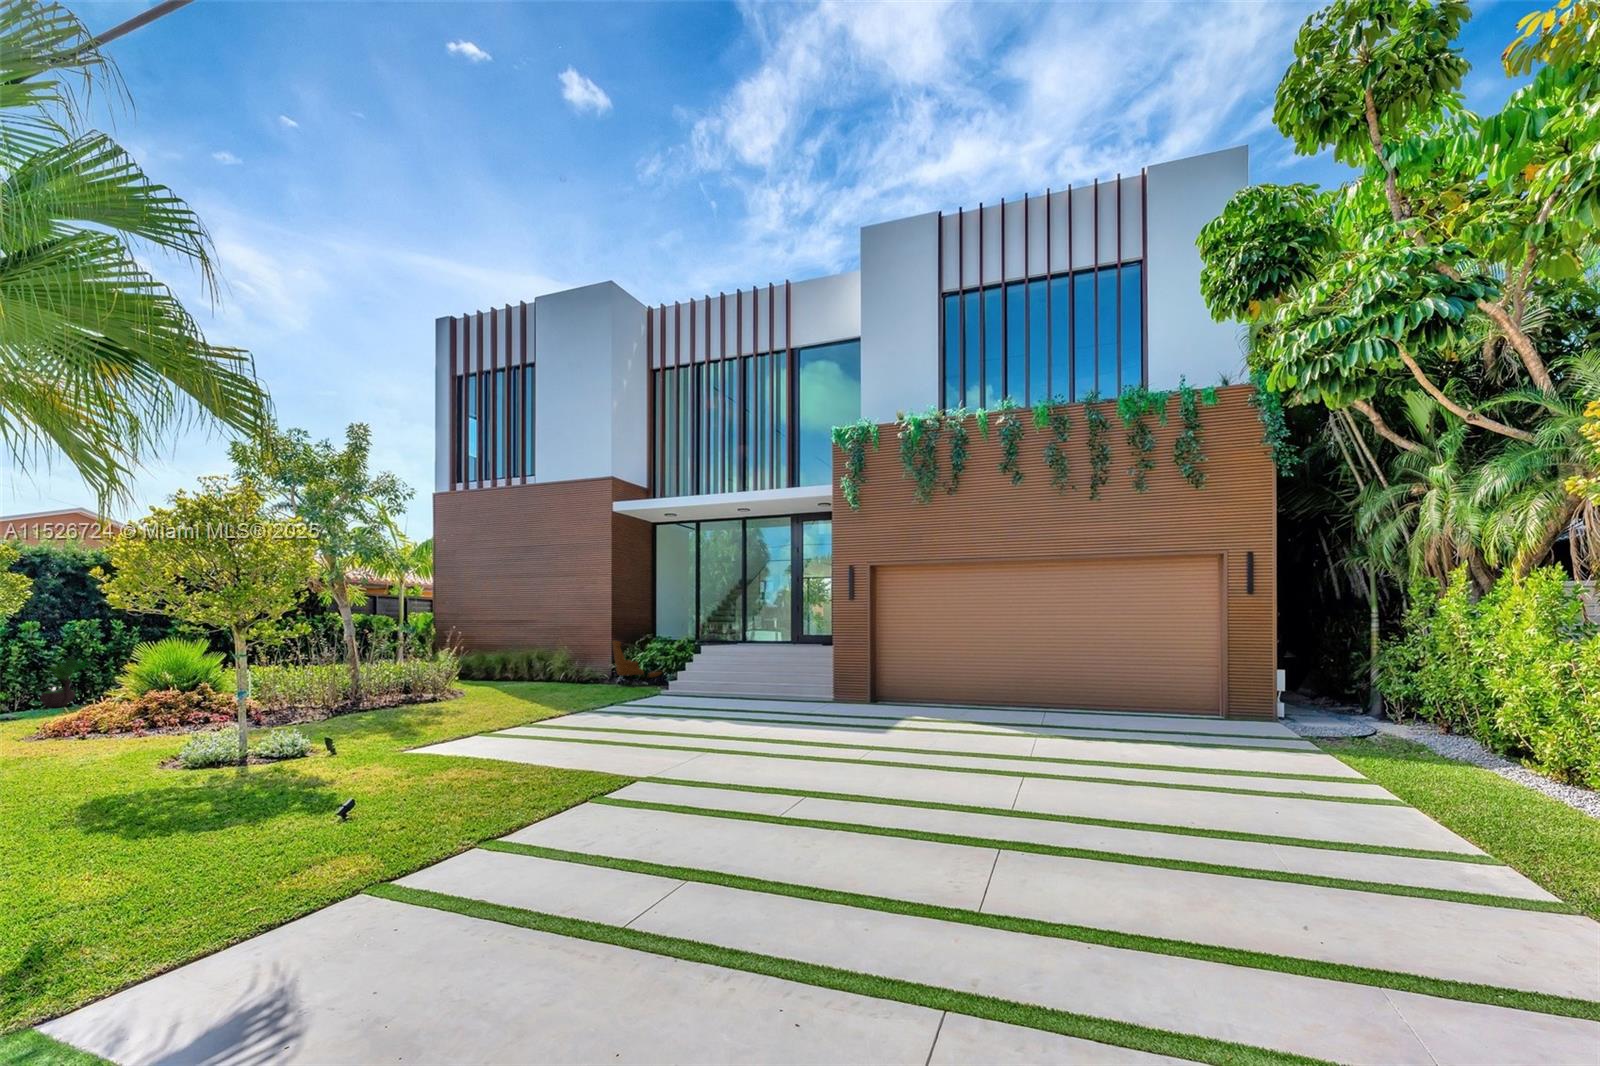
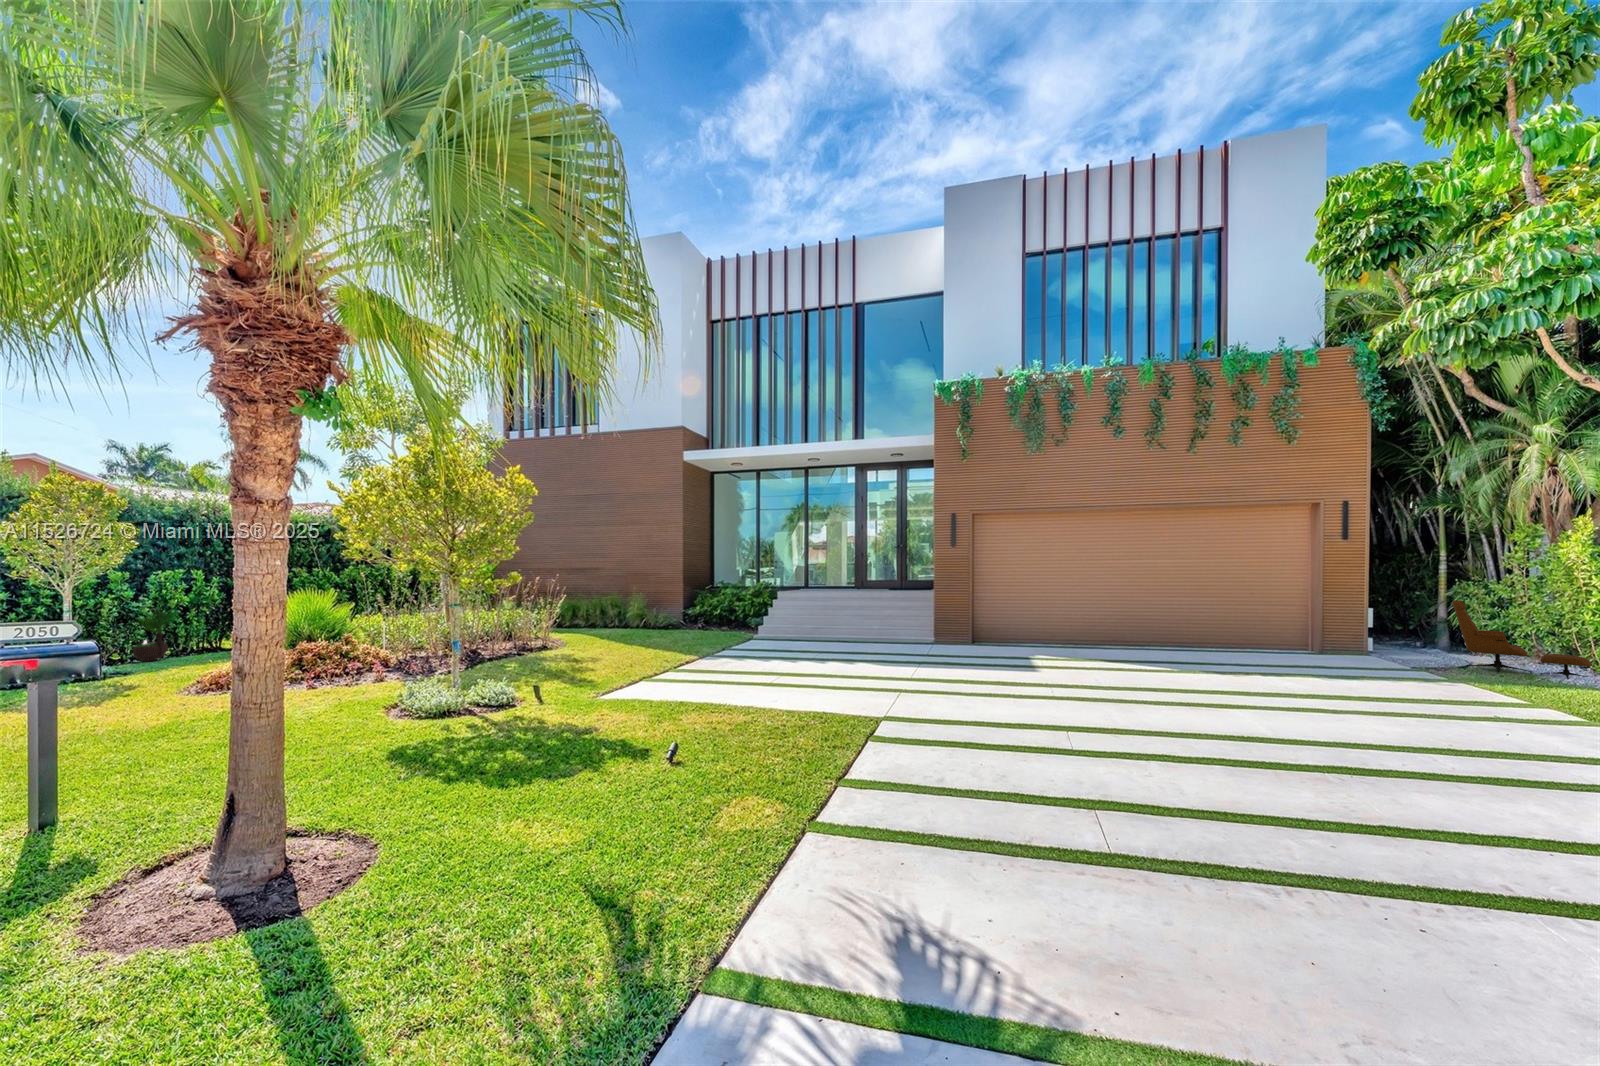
lounge chair: present [612,641,661,685] -> present [1452,600,1592,679]

